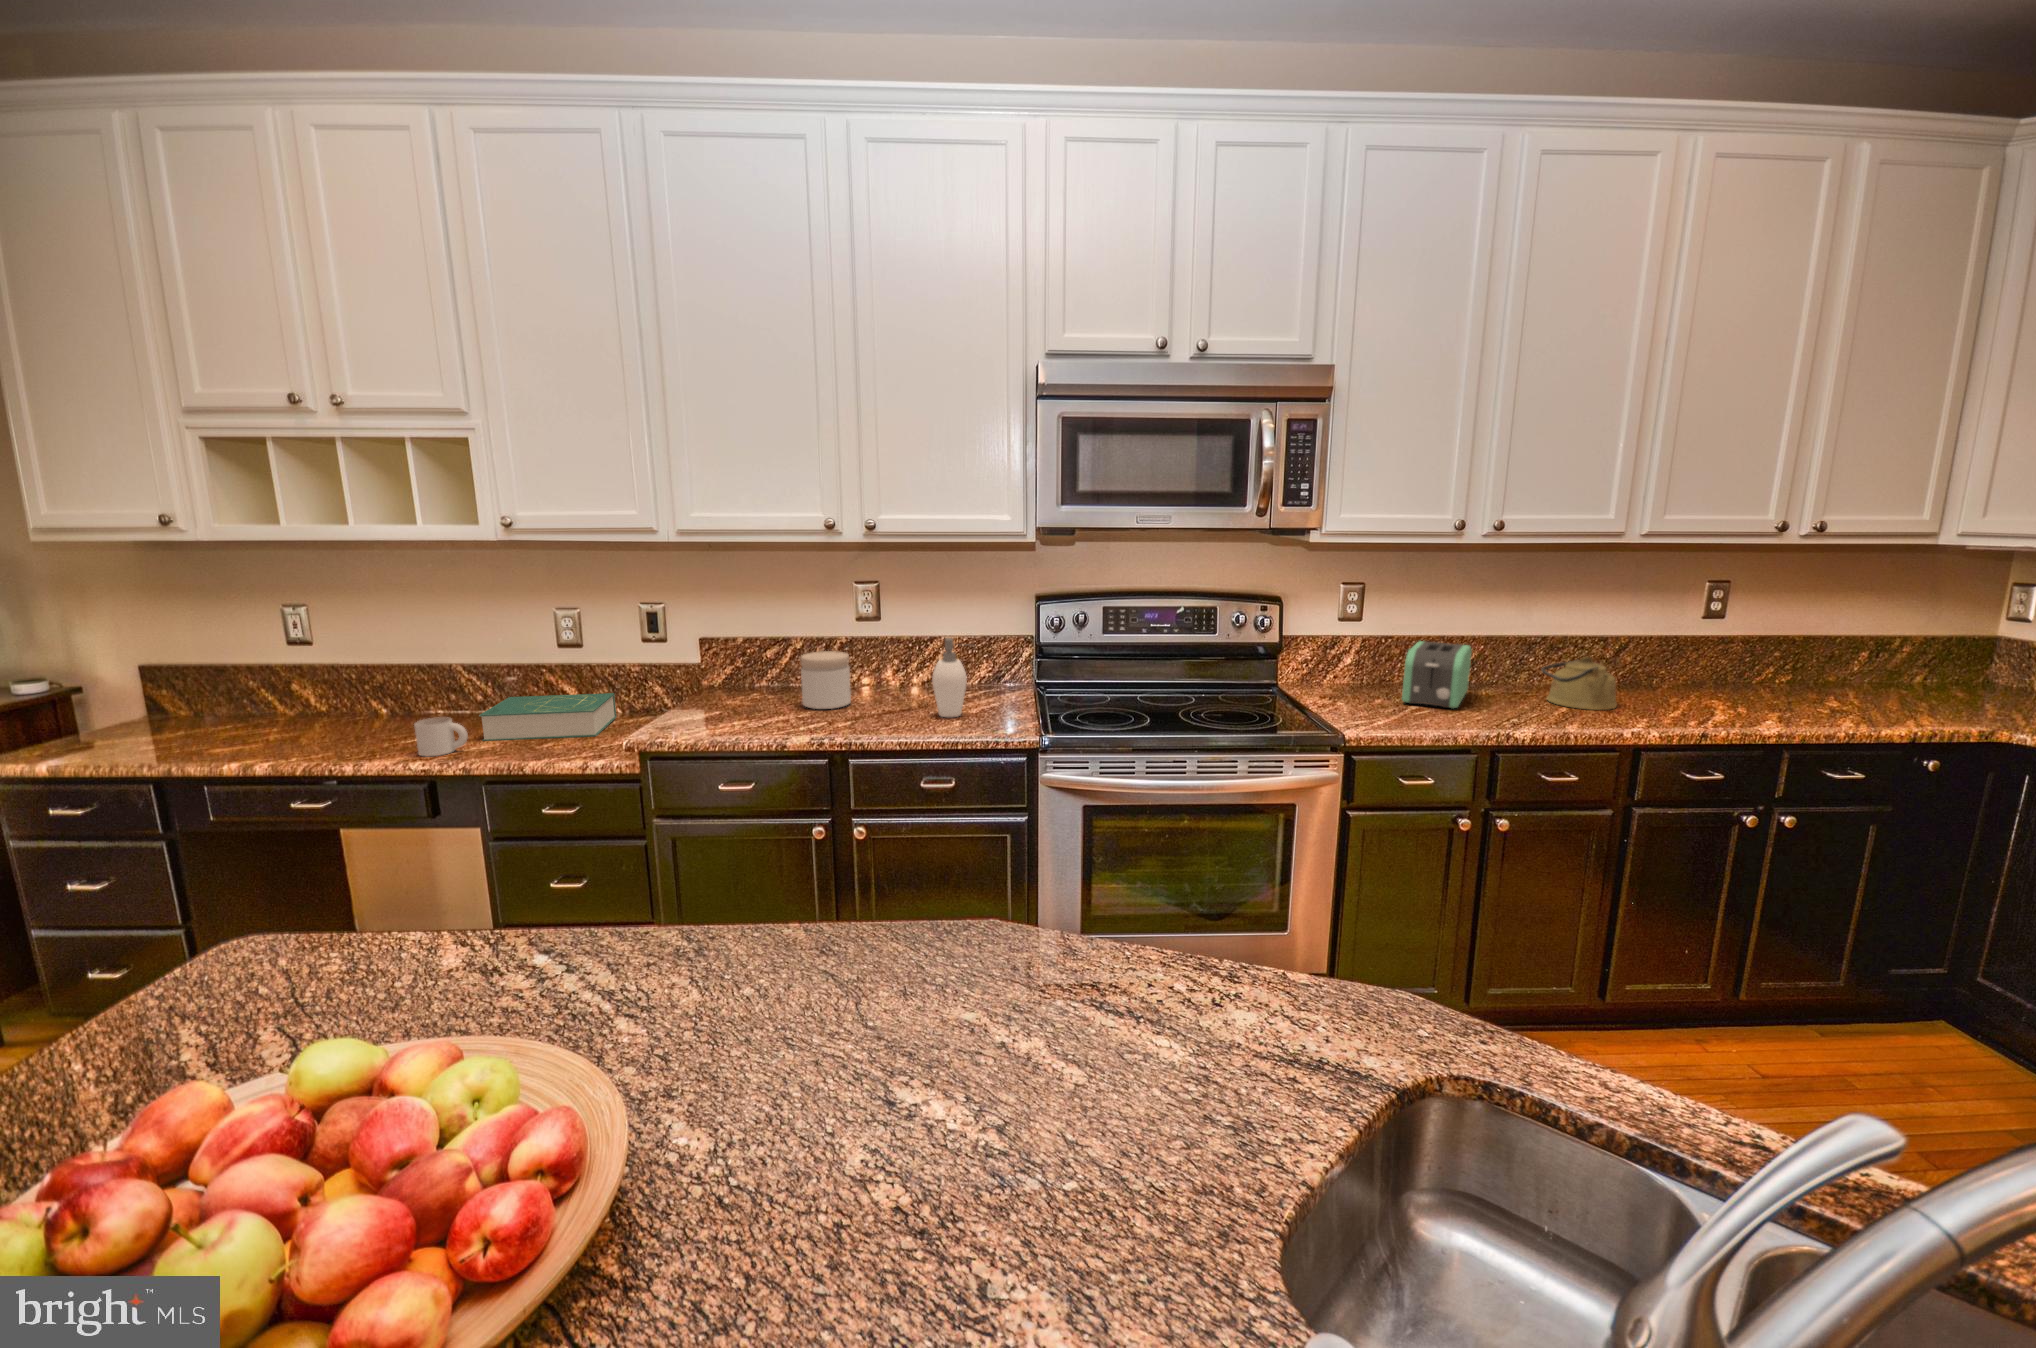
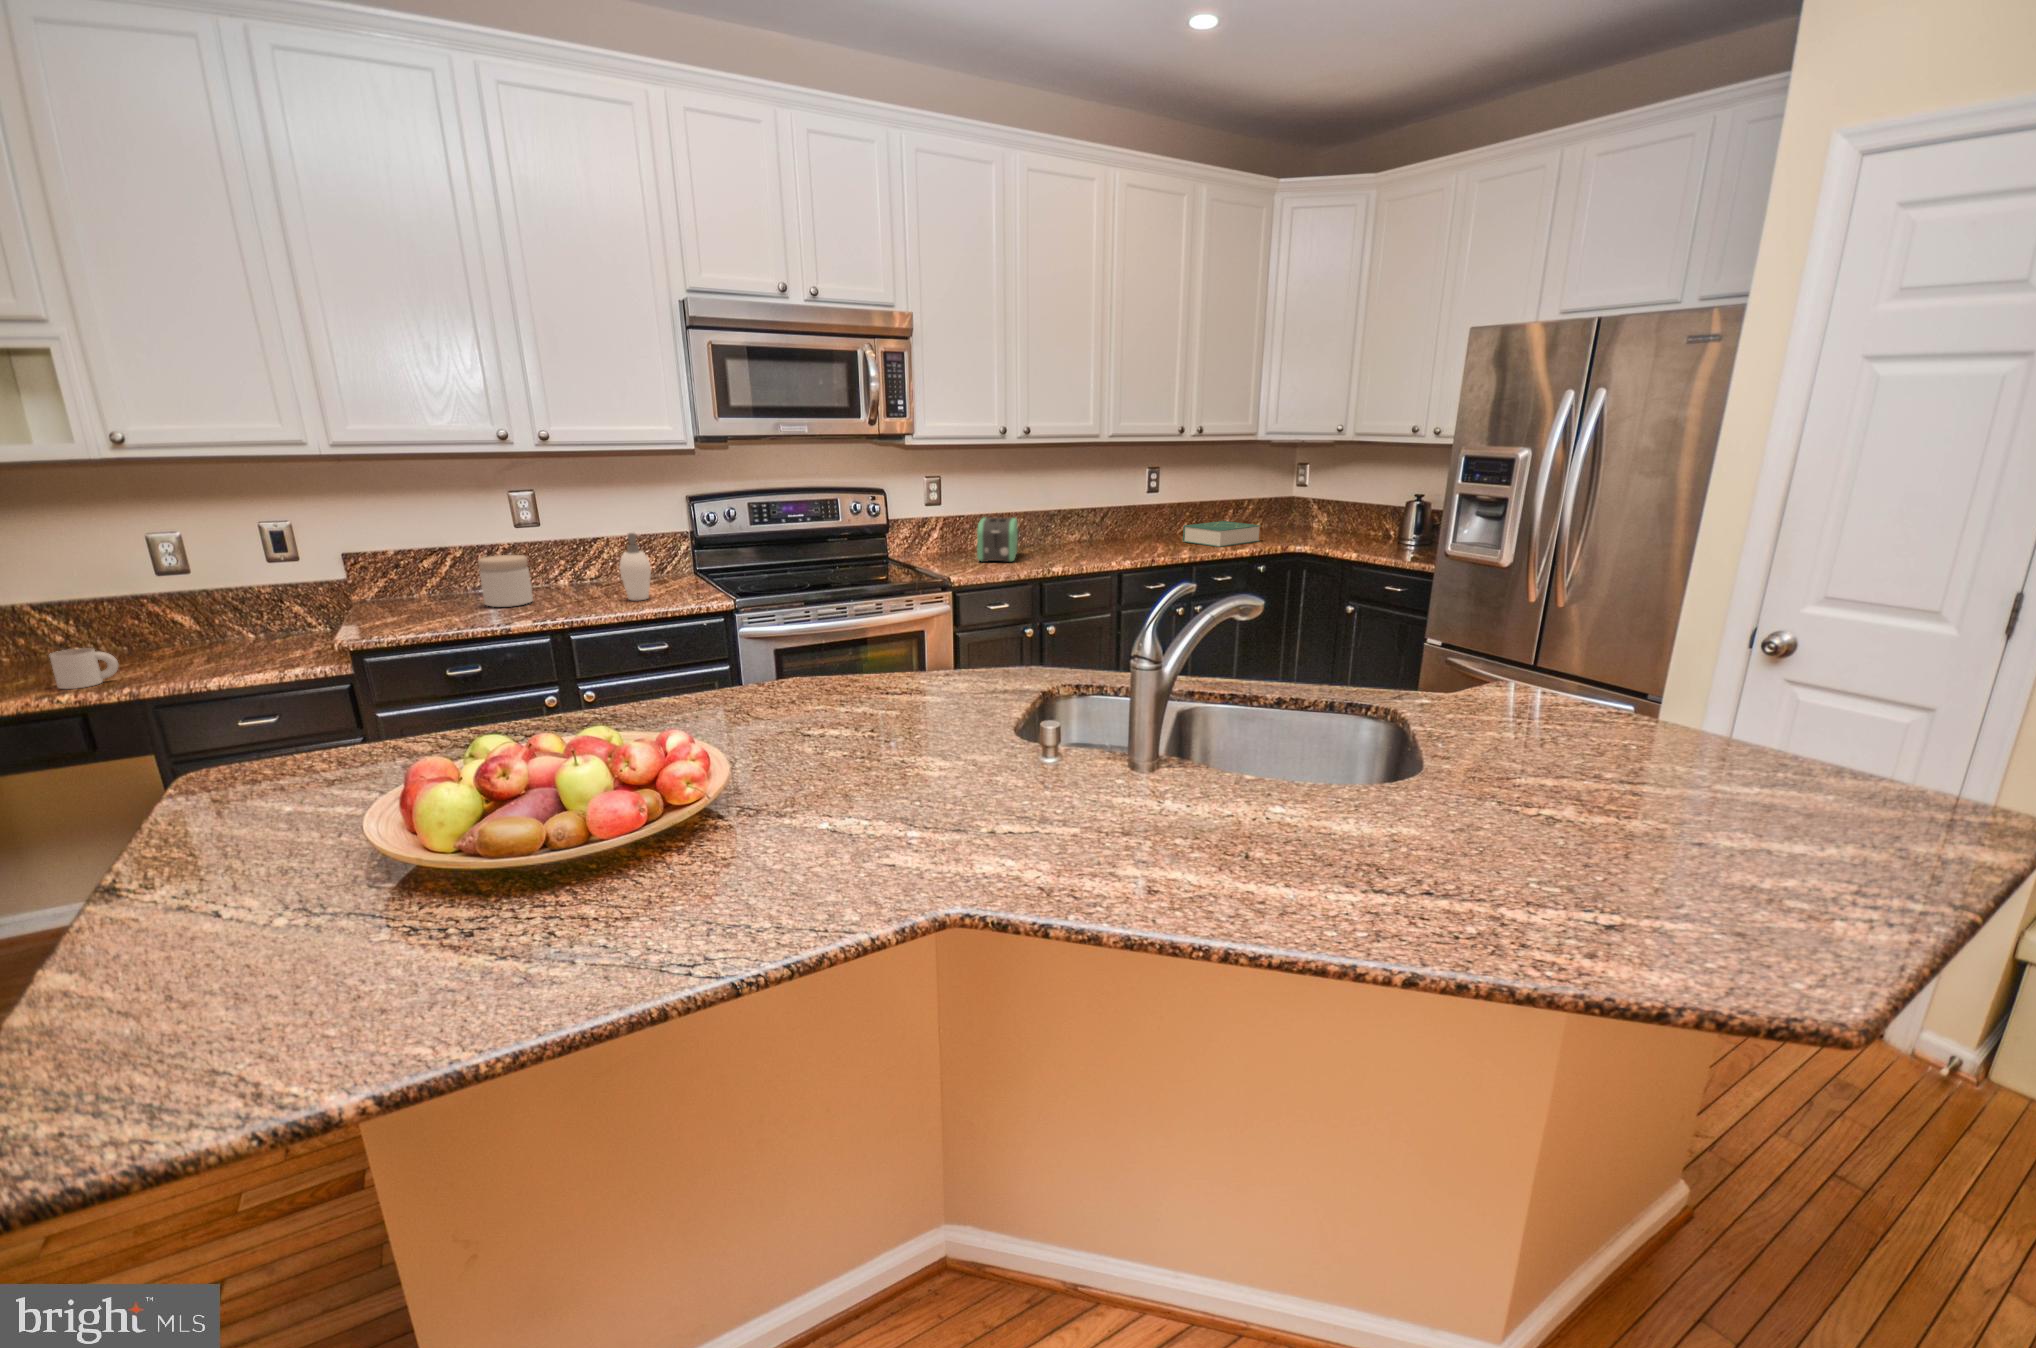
kettle: present [1541,657,1617,710] -> none [1061,520,1107,555]
book: present [479,693,617,741] -> present [1183,521,1261,547]

